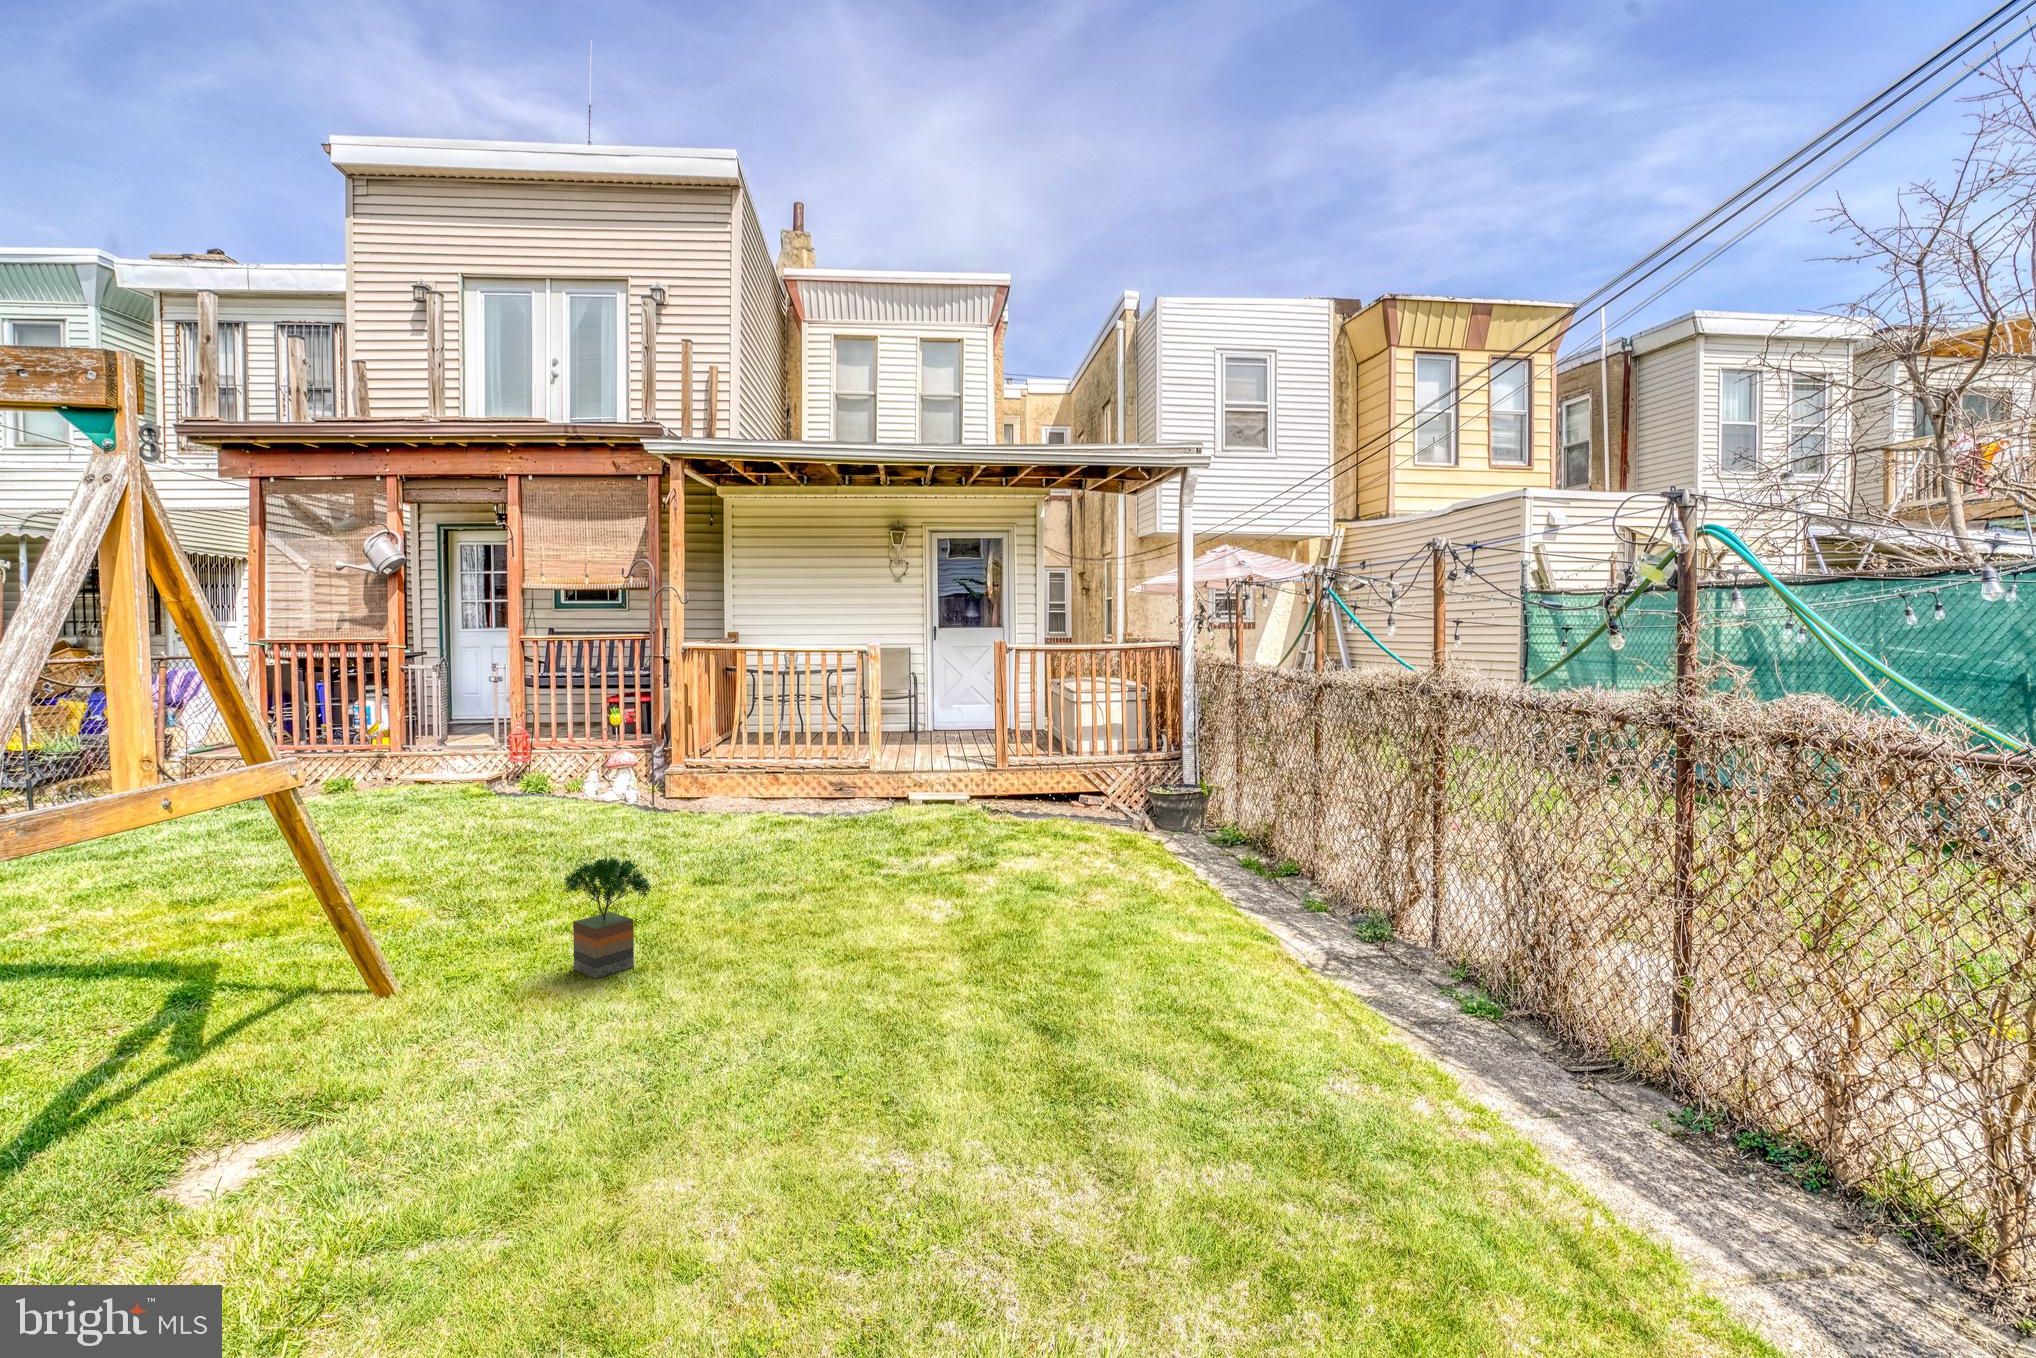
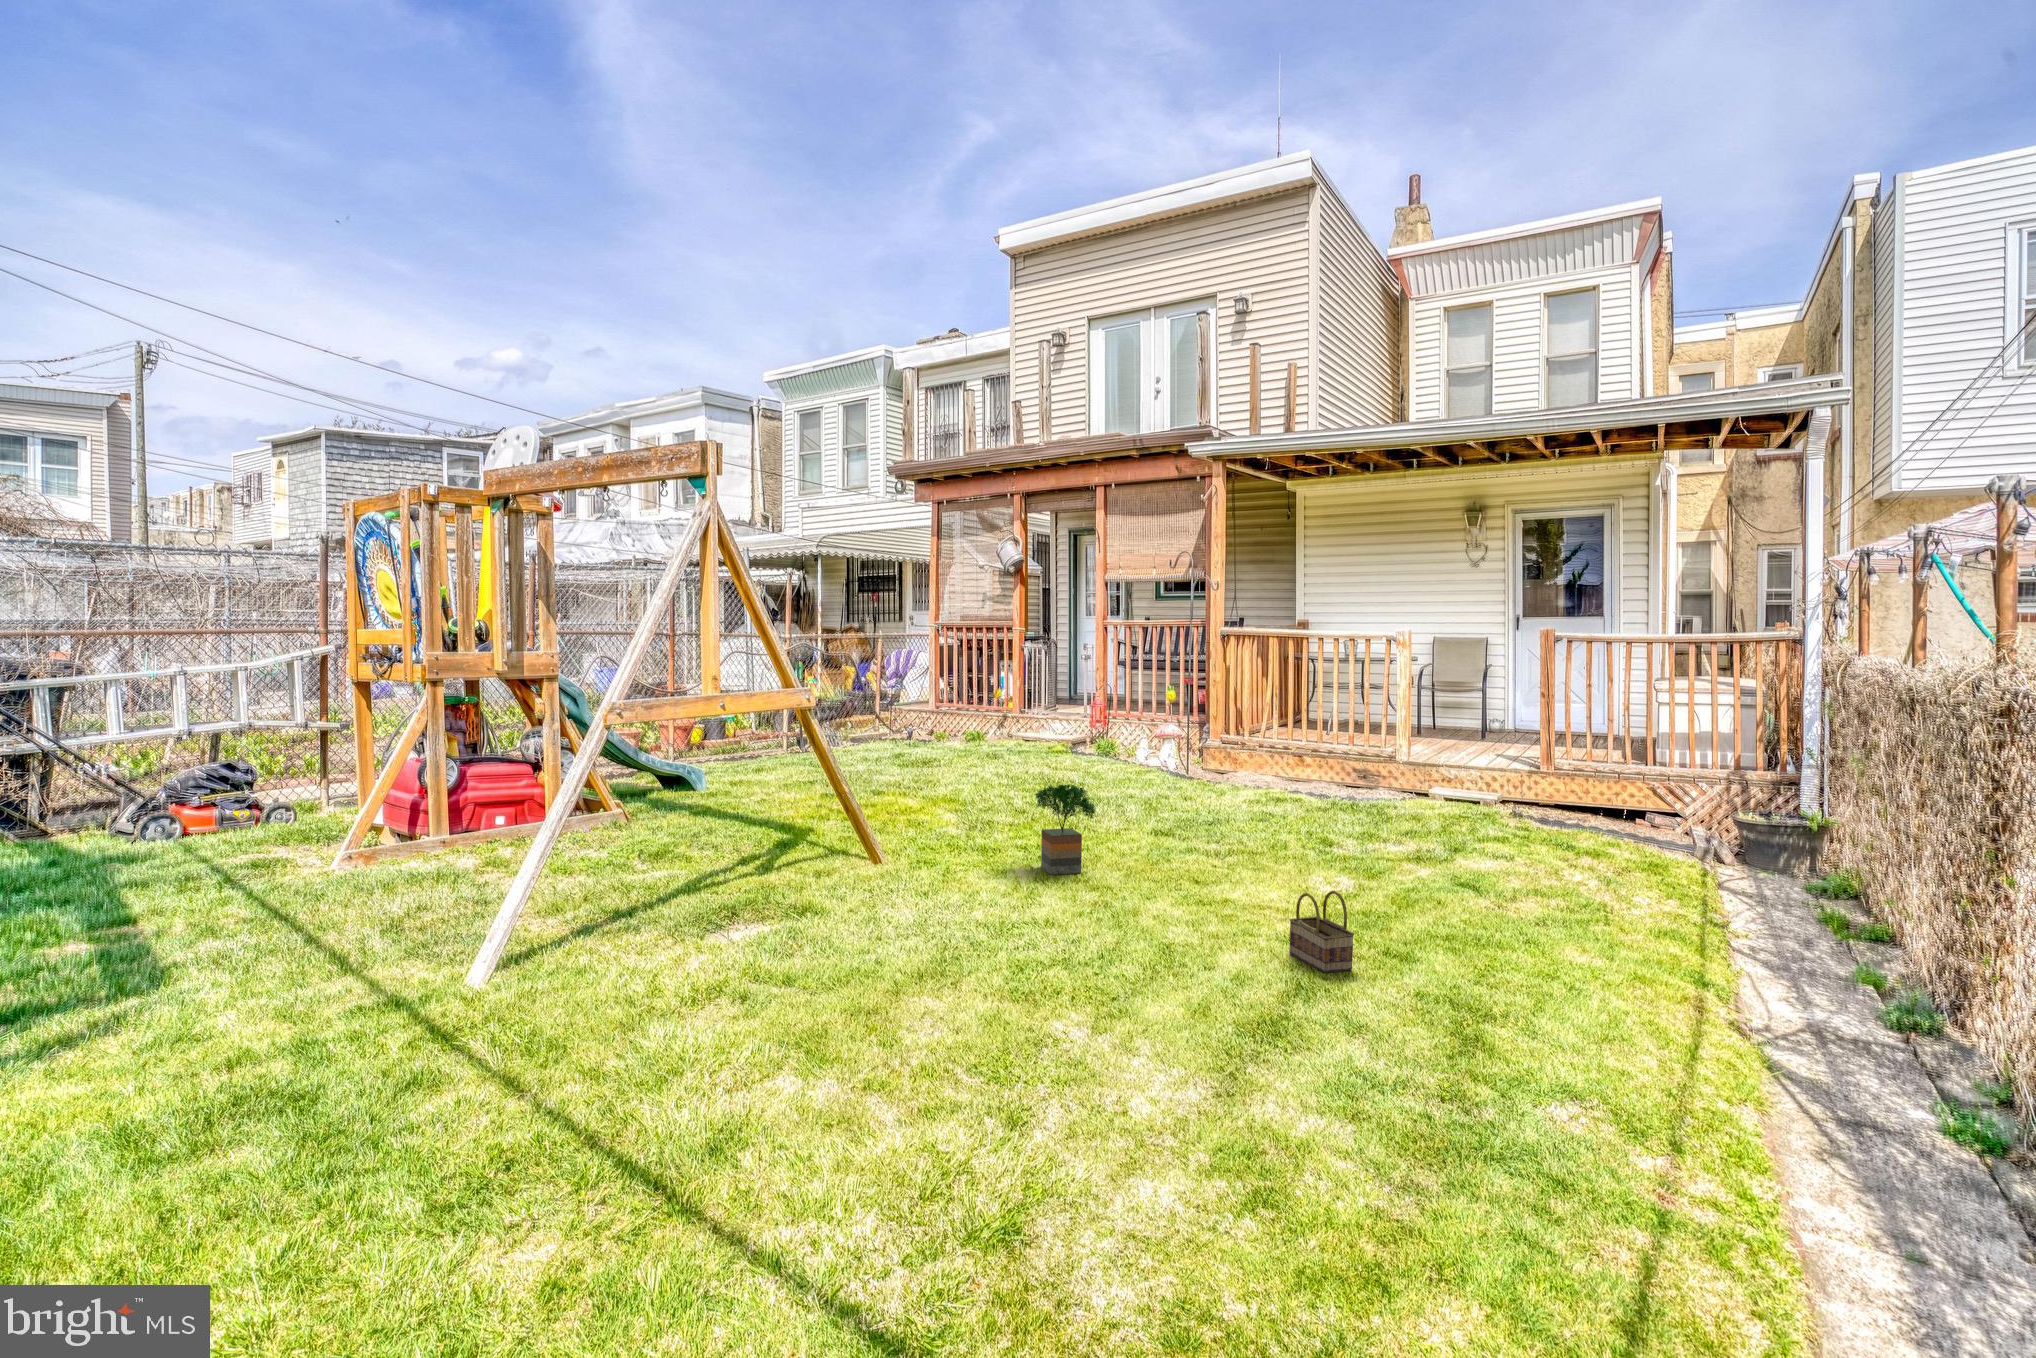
basket: none [946,944,1020,1037] -> present [1289,891,1354,973]

